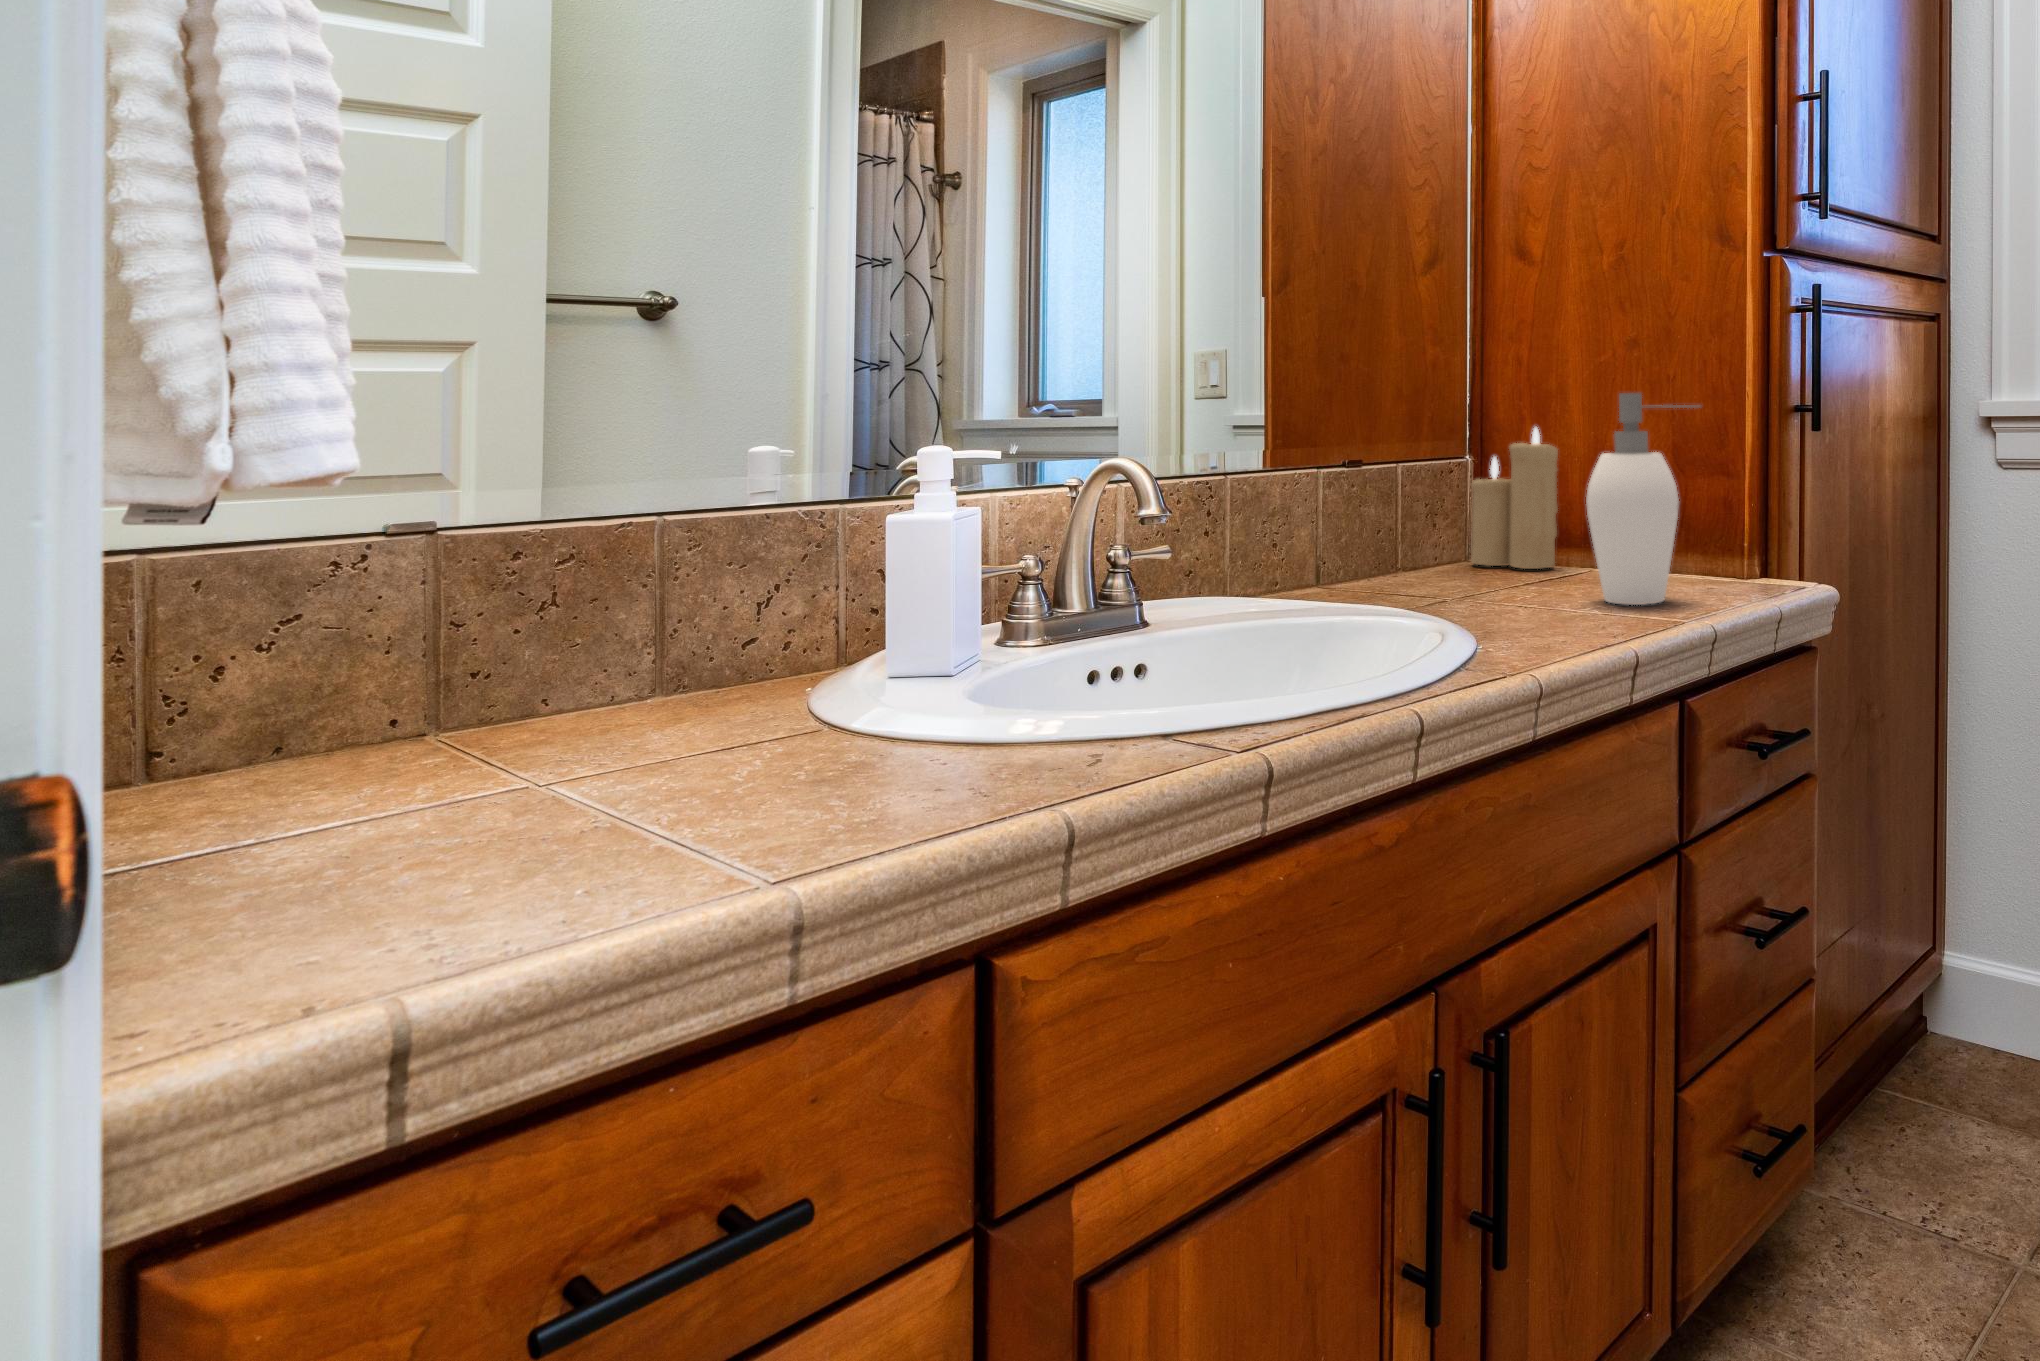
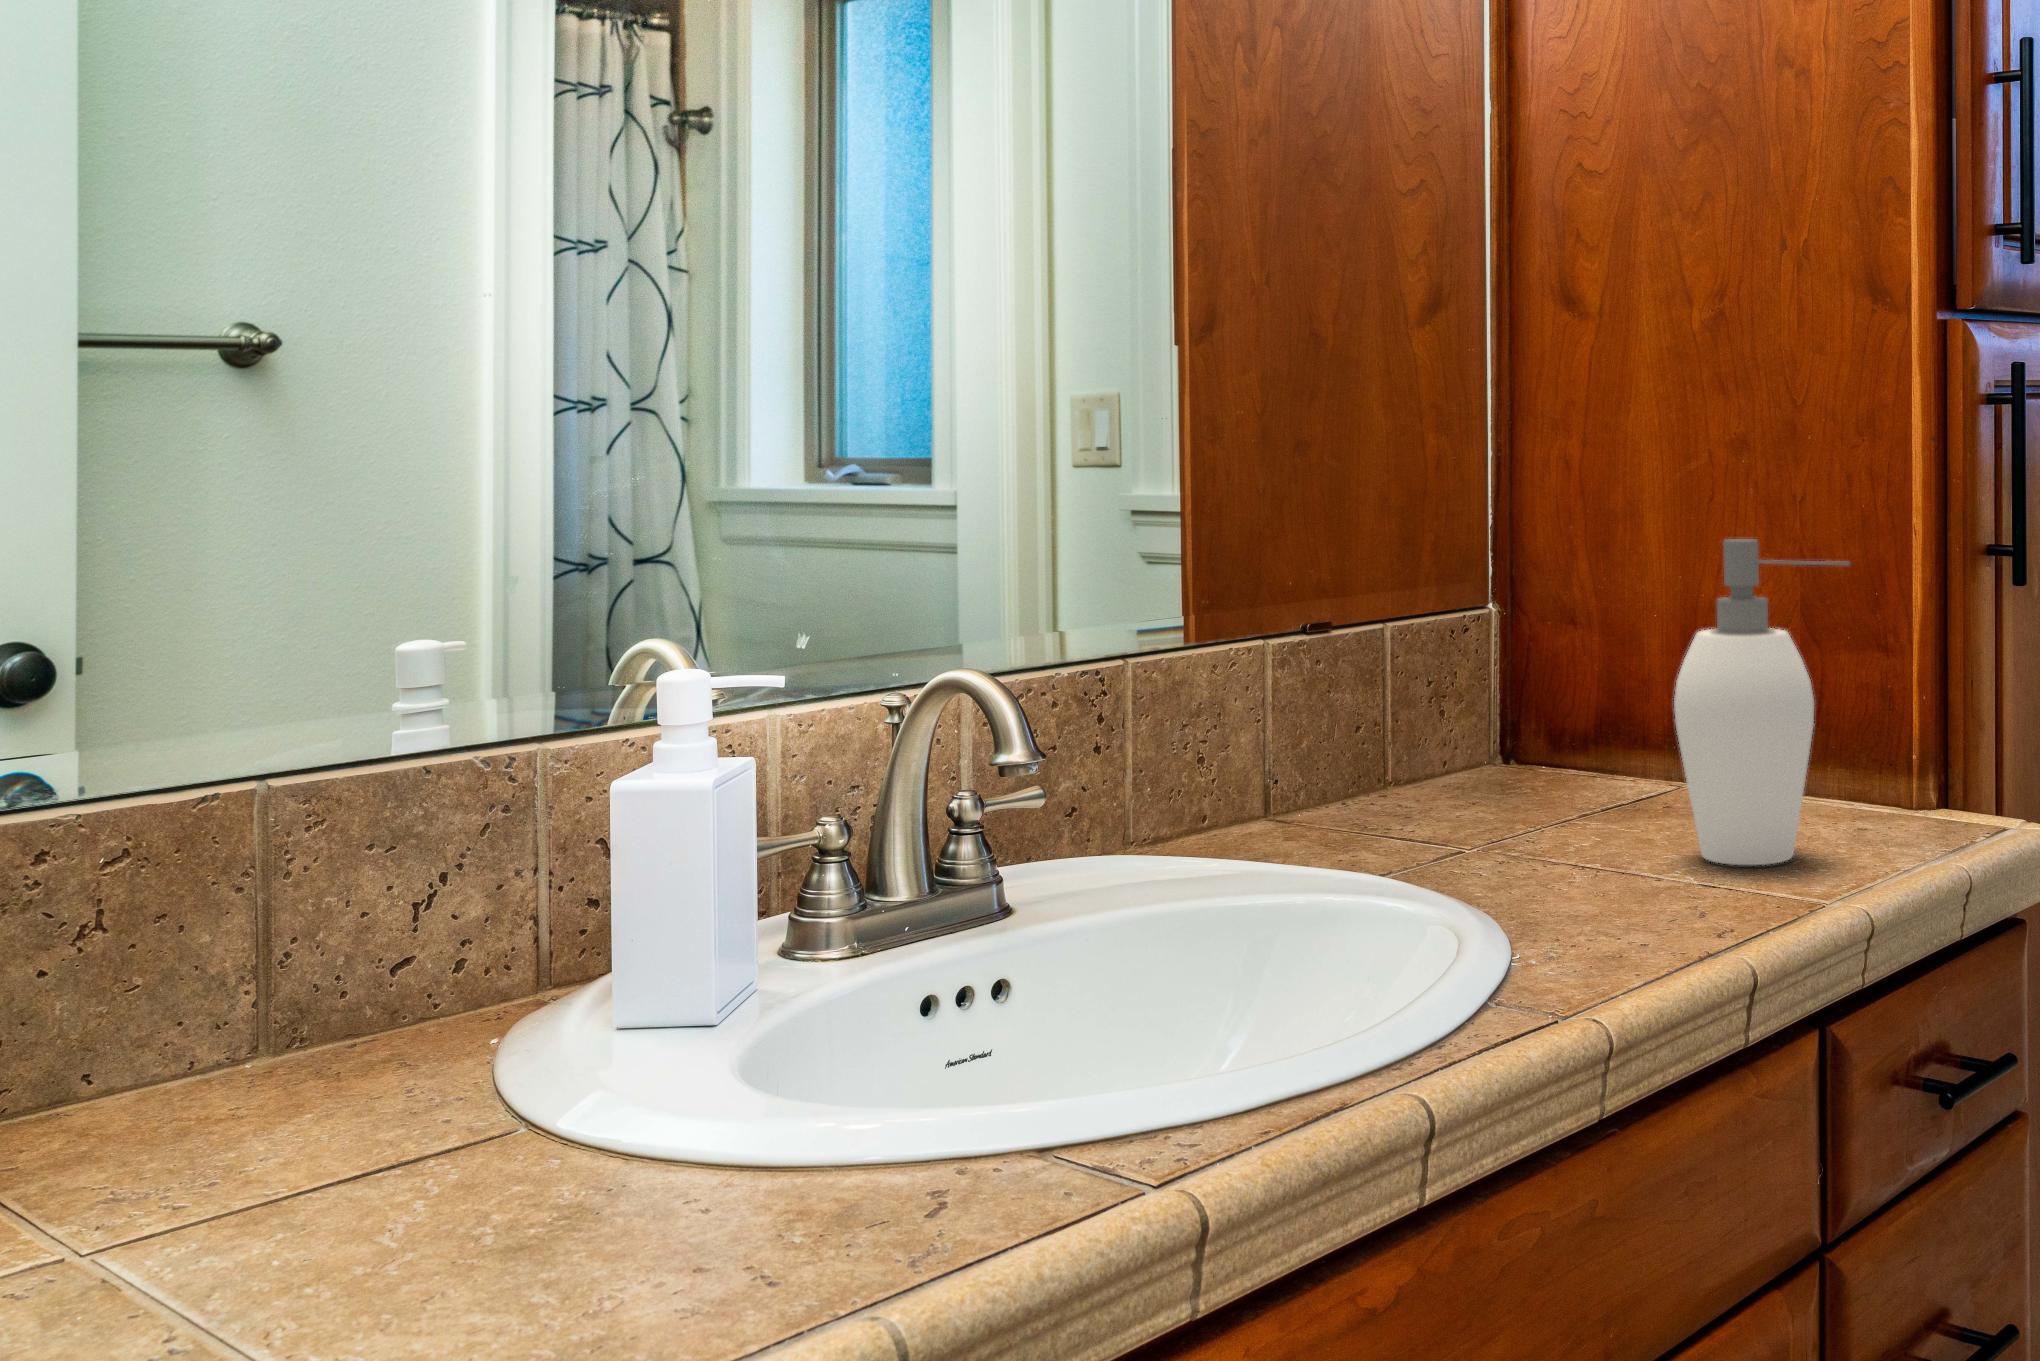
candle: present [1471,427,1558,569] -> none [1496,570,1629,789]

